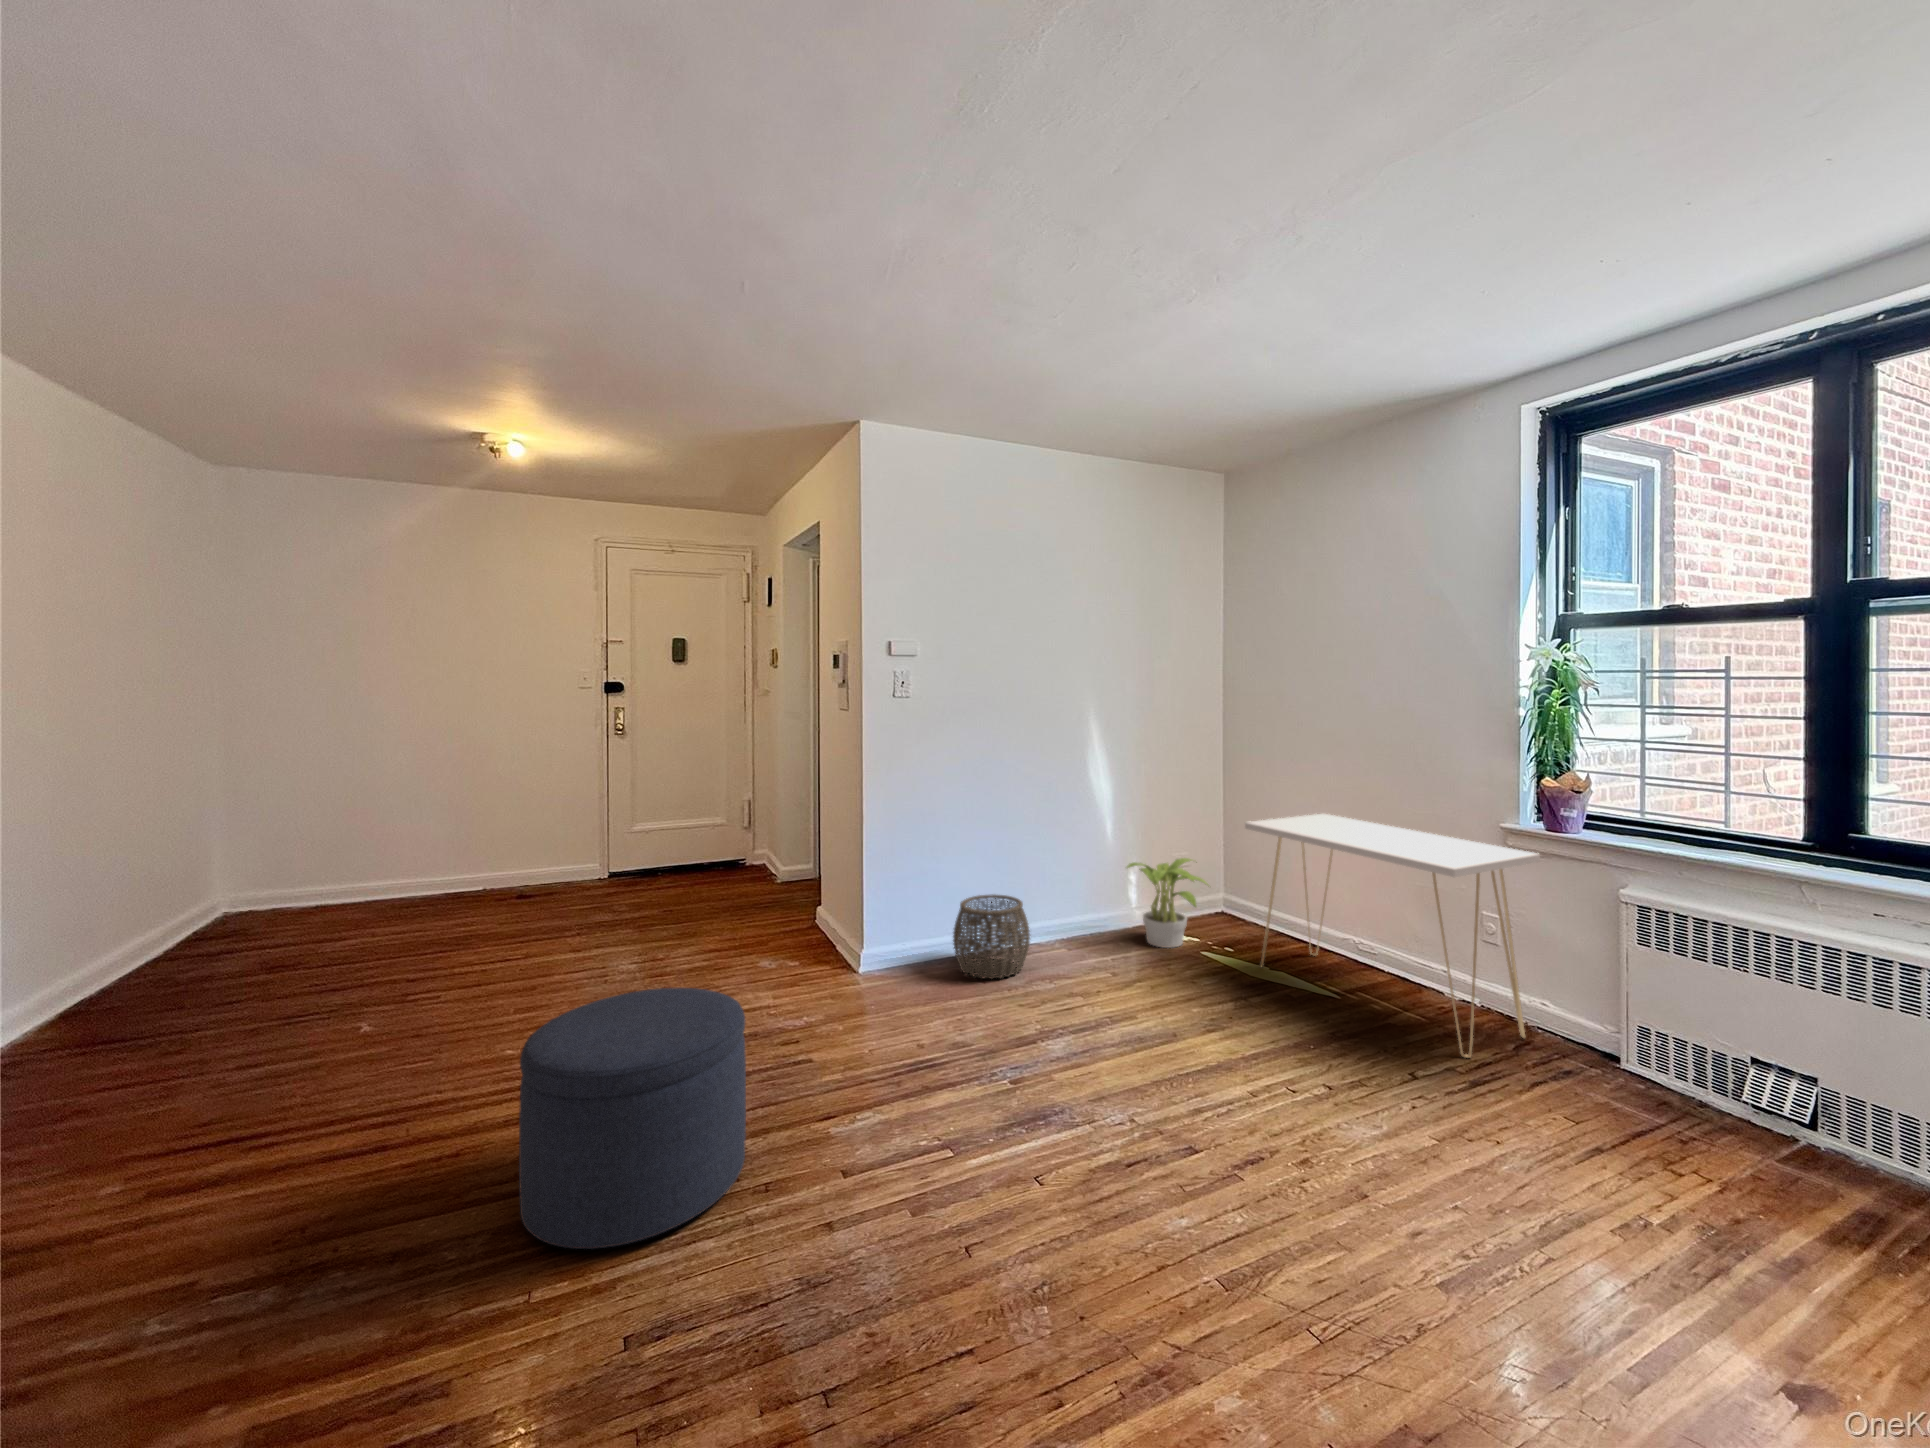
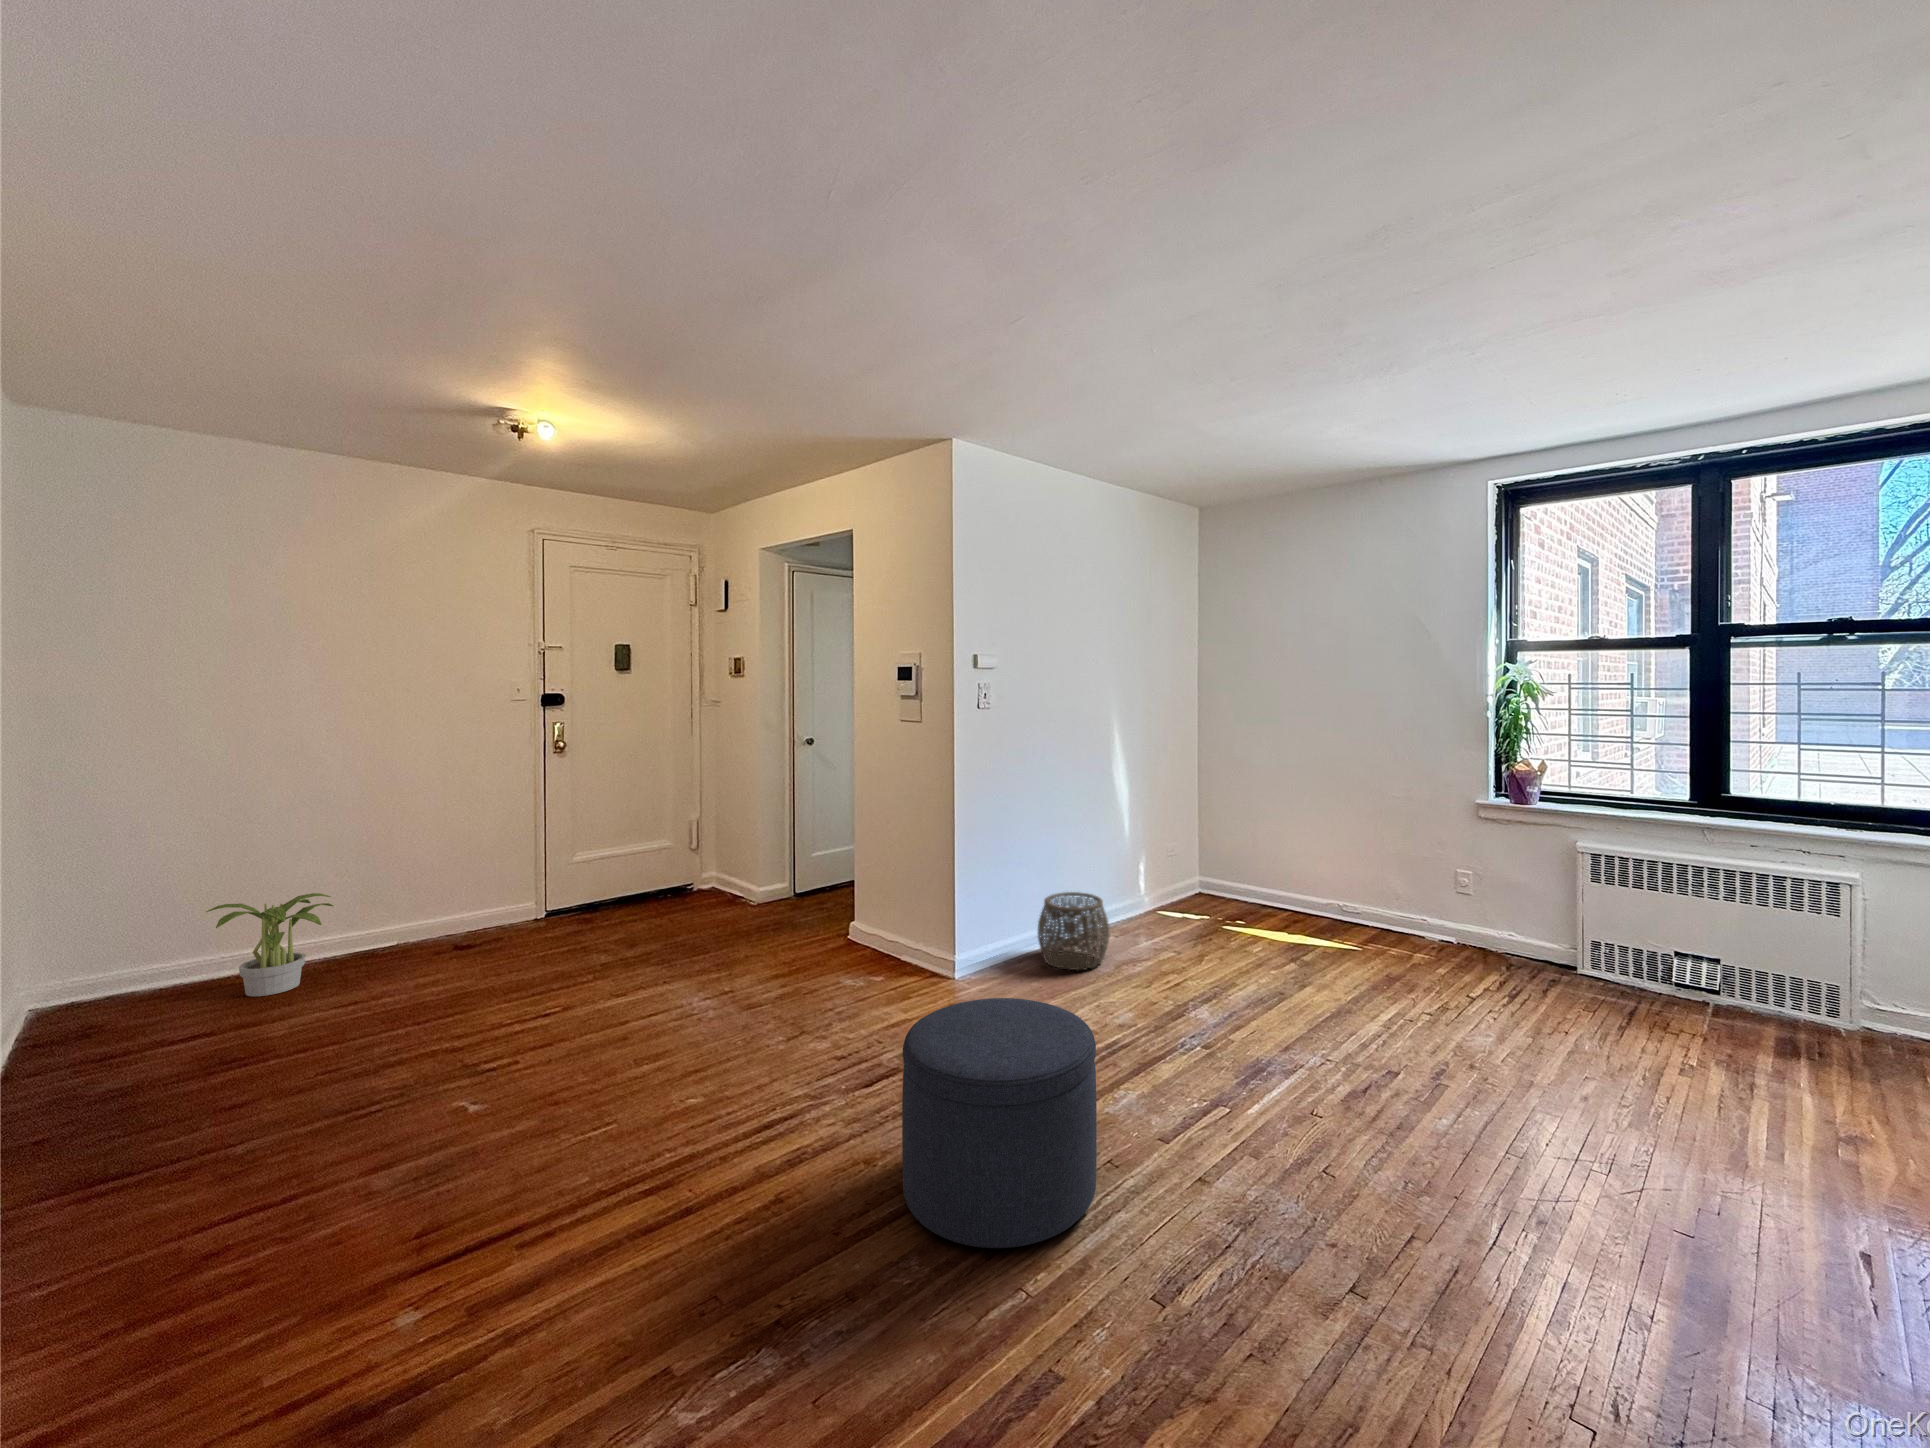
console table: present [1245,814,1540,1058] -> none [1274,801,1512,980]
potted plant: present [1127,858,1208,948] -> present [206,893,333,997]

